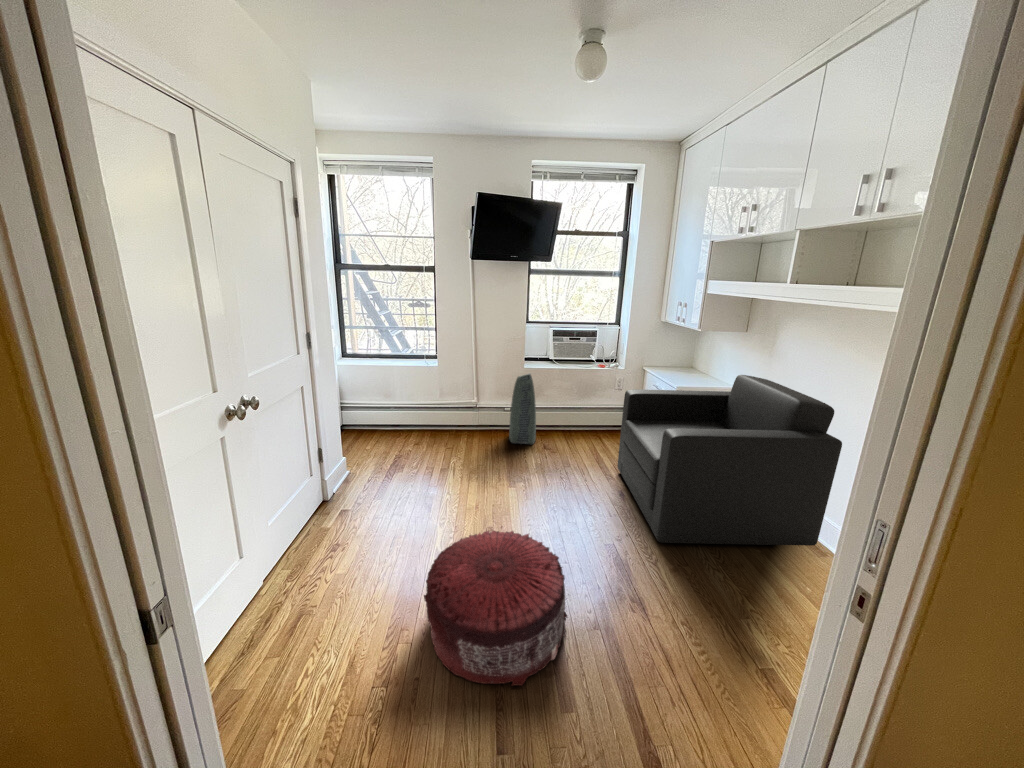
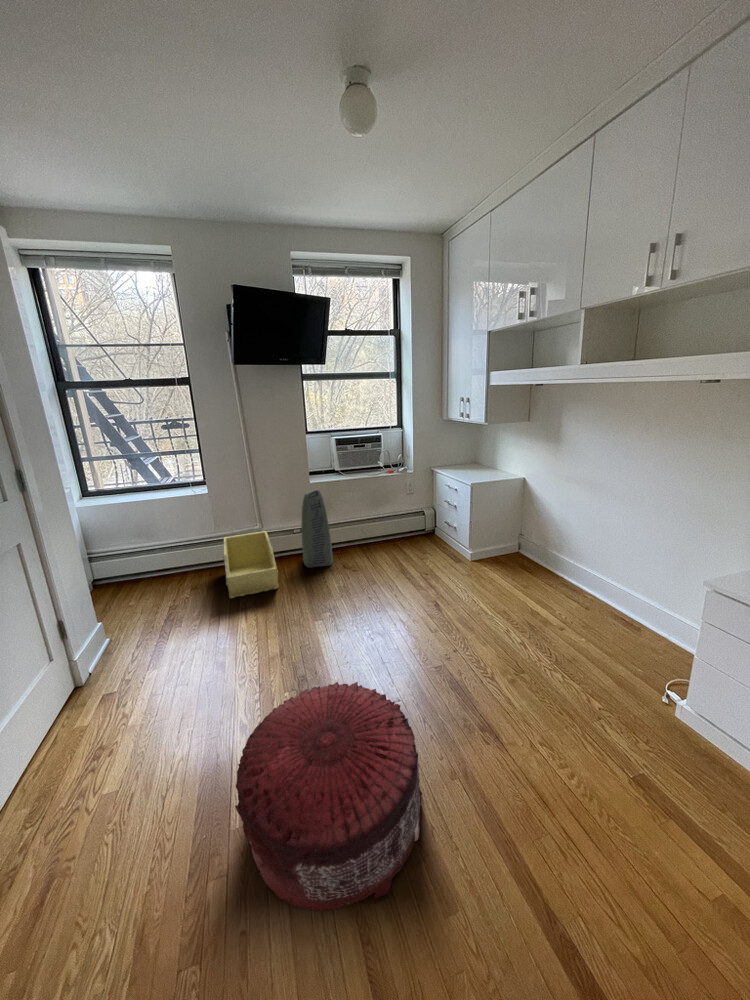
armchair: present [618,375,842,546] -> none [424,464,645,651]
storage bin: none [441,405,485,457] -> present [224,531,279,598]

